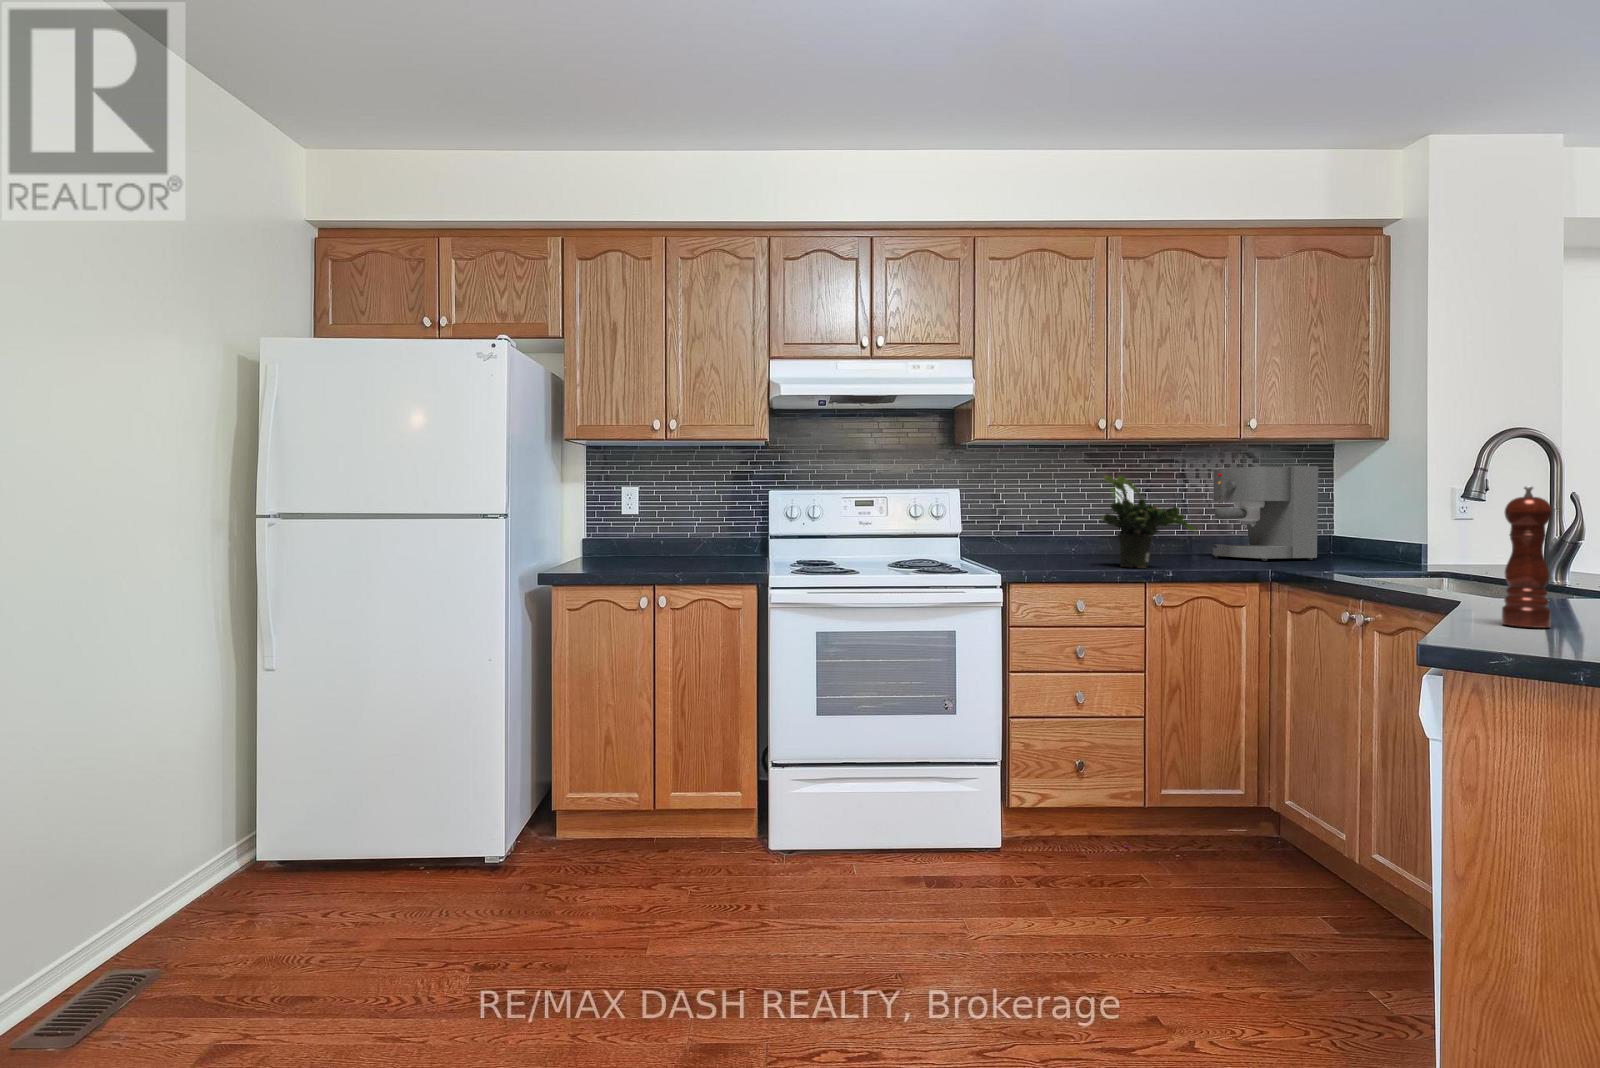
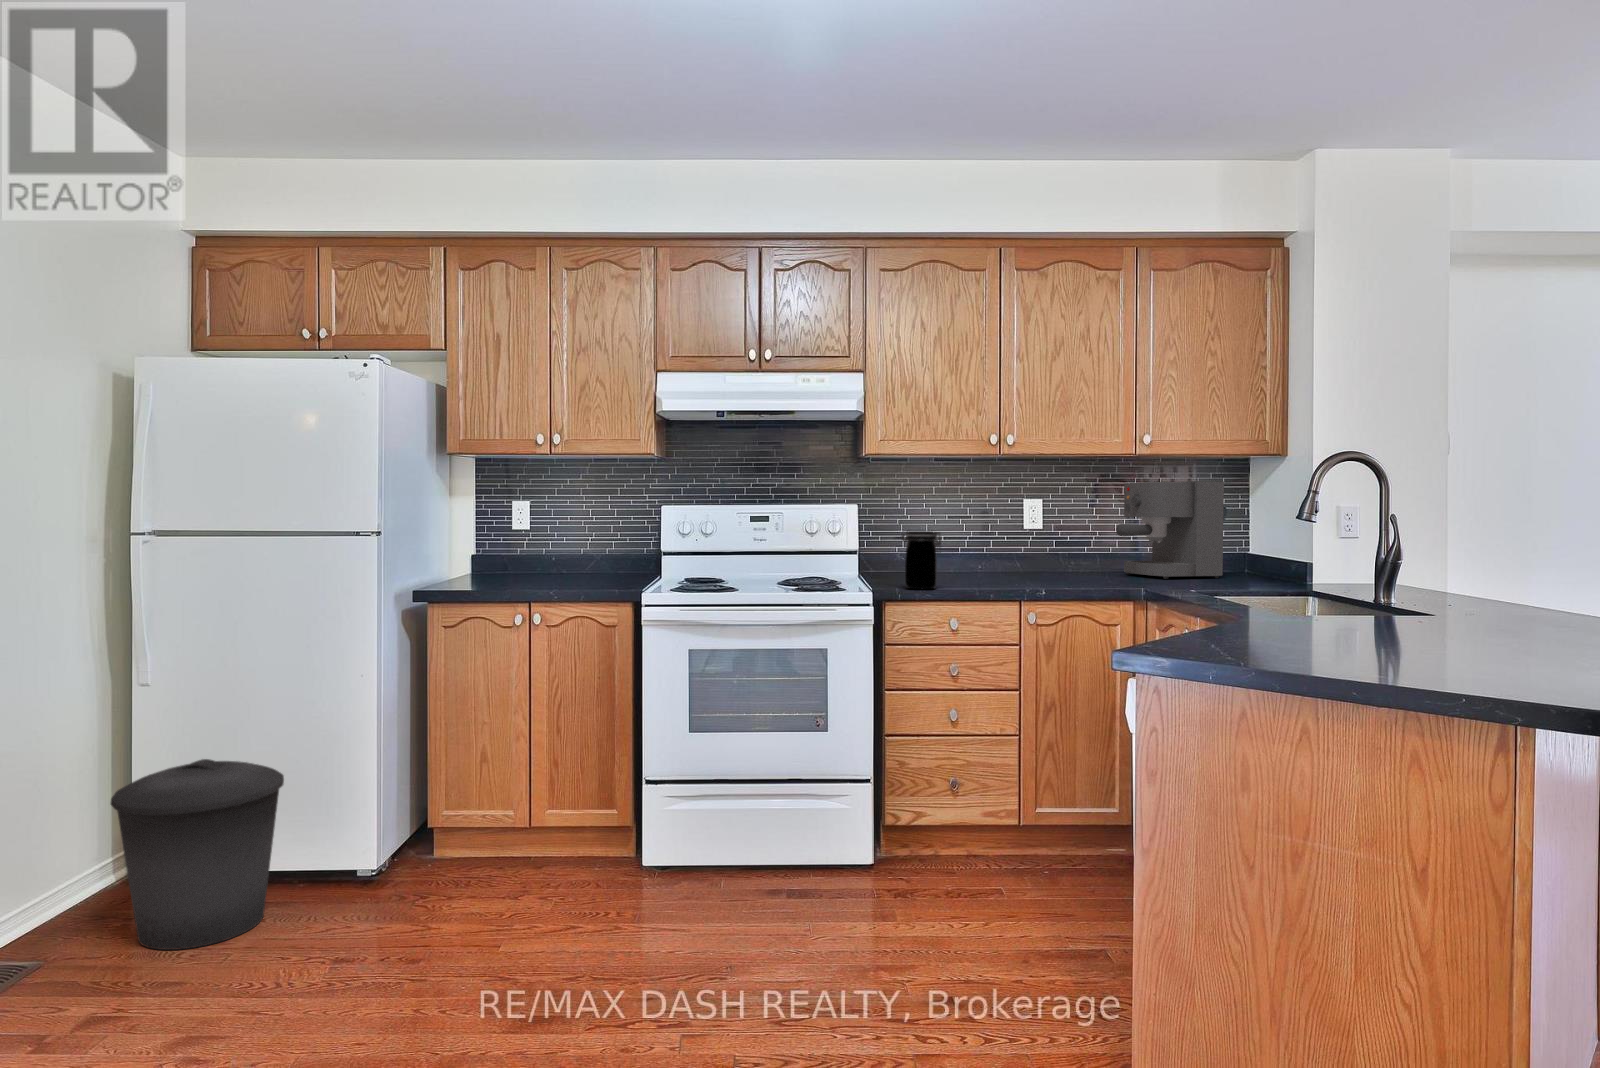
potted plant: present [1100,476,1195,568] -> none [982,494,1074,587]
pepper mill: present [1502,487,1552,628] -> none [1208,527,1244,652]
jar: none [1023,513,1067,570] -> present [902,531,942,589]
trash can: none [241,747,417,949] -> present [111,759,284,950]

